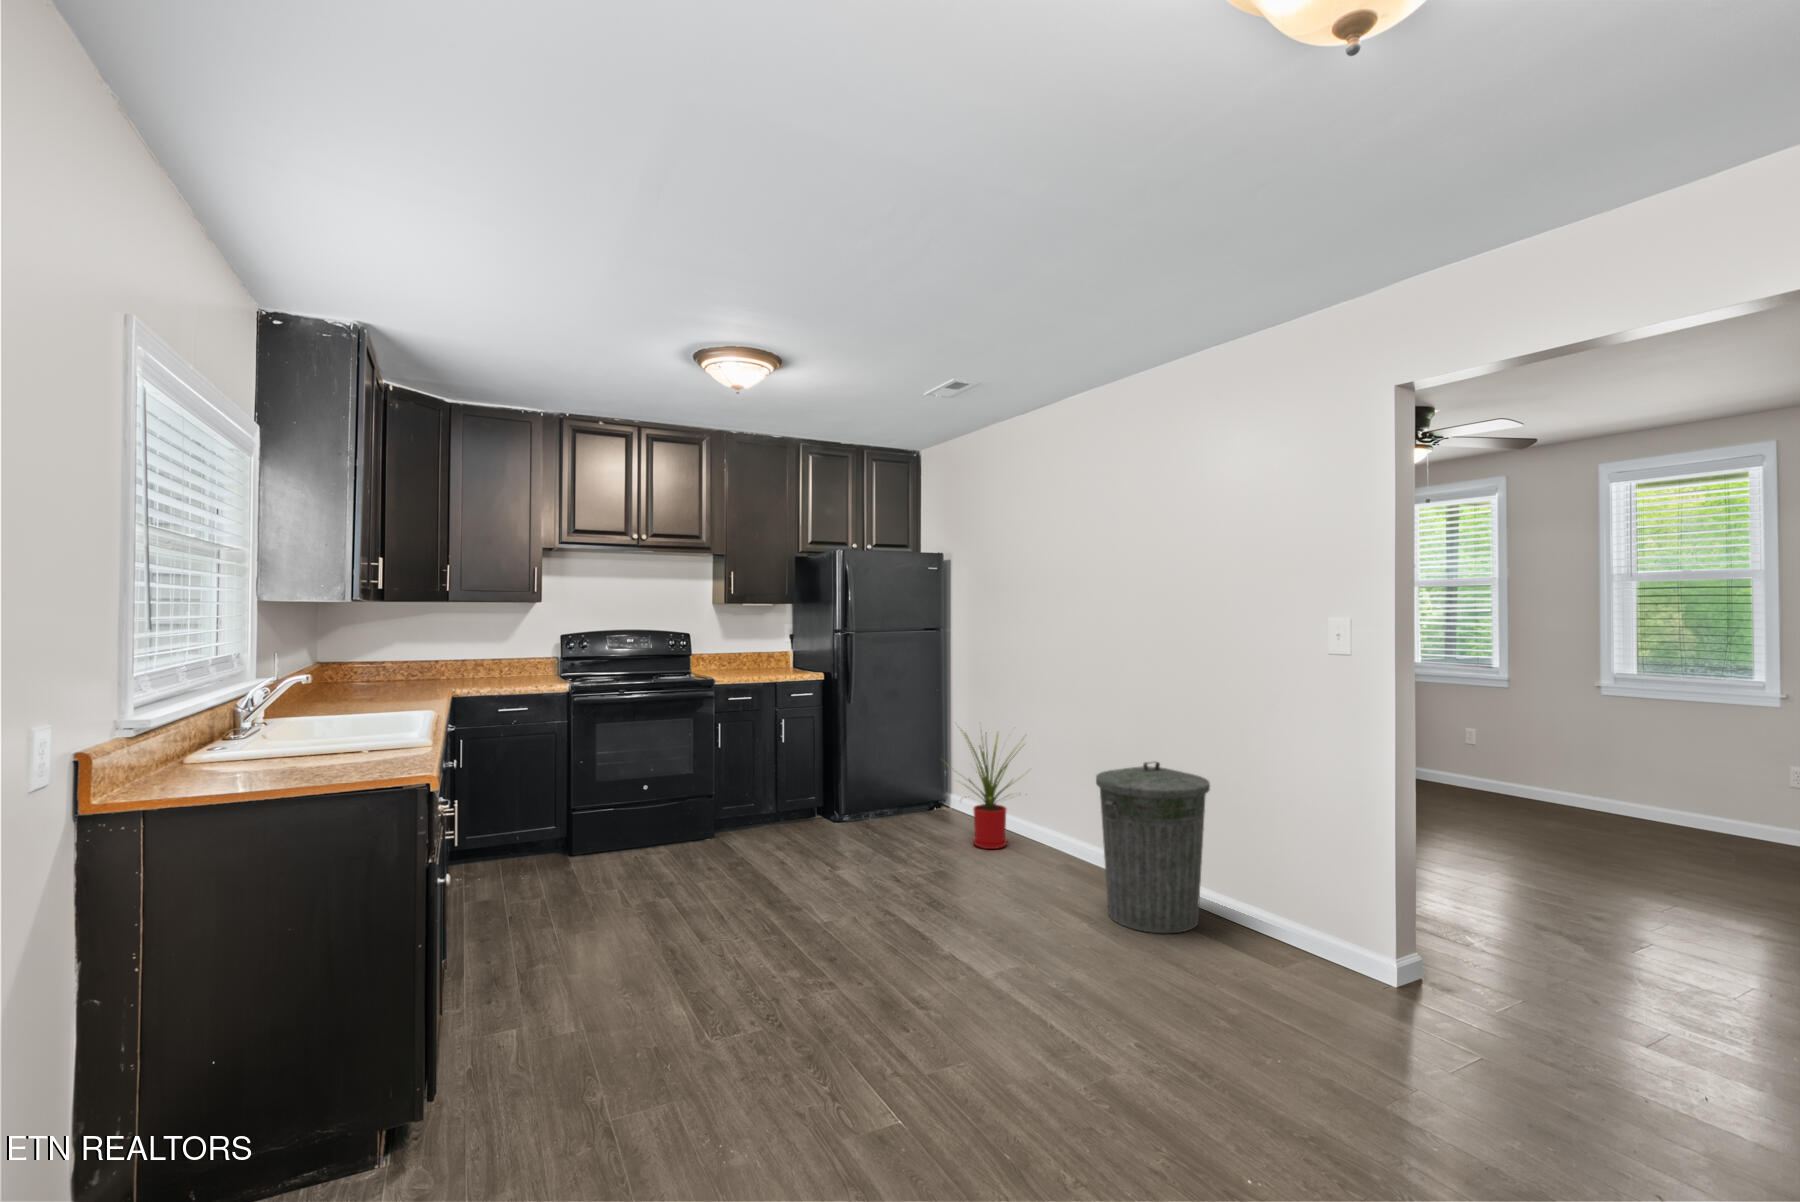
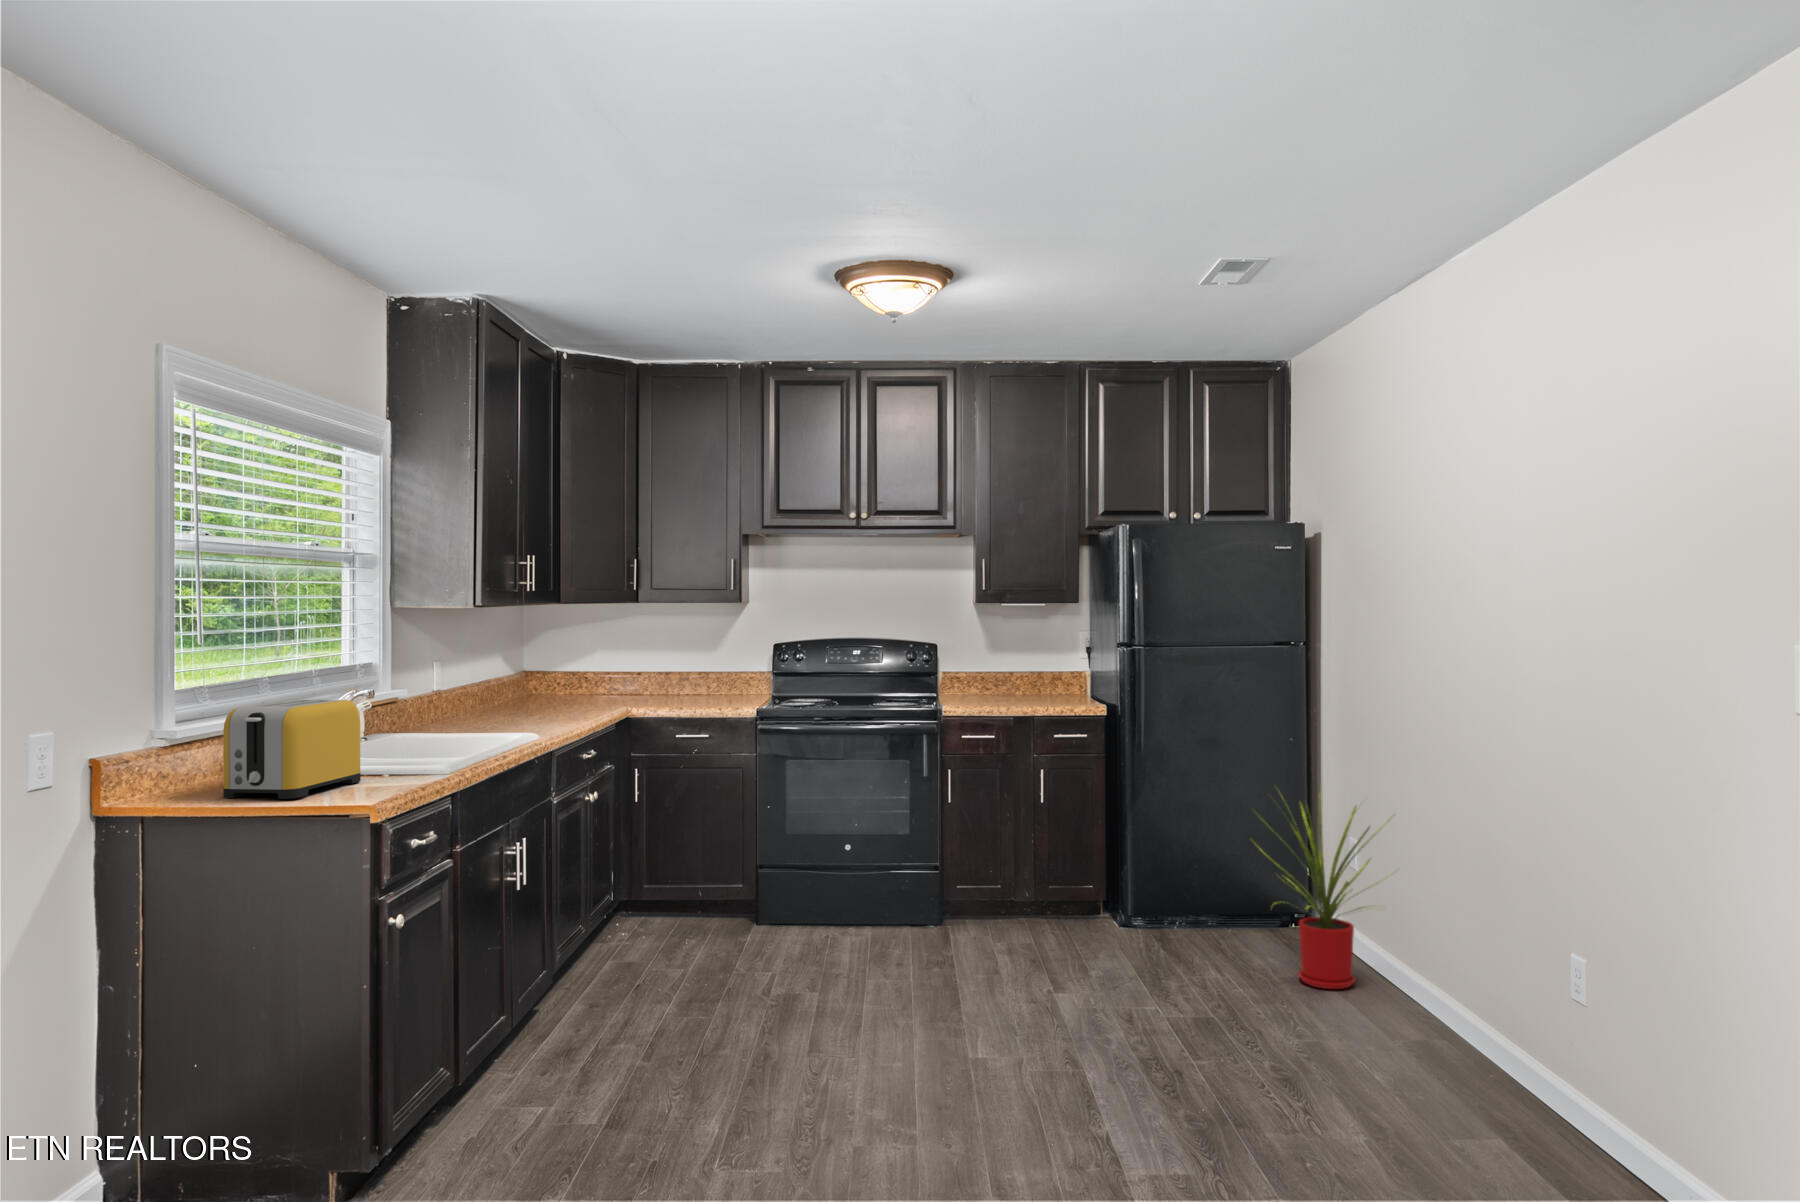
toaster: none [215,688,339,790] -> present [223,700,361,799]
trash can: present [1096,762,1210,933] -> none [1407,872,1614,1169]

